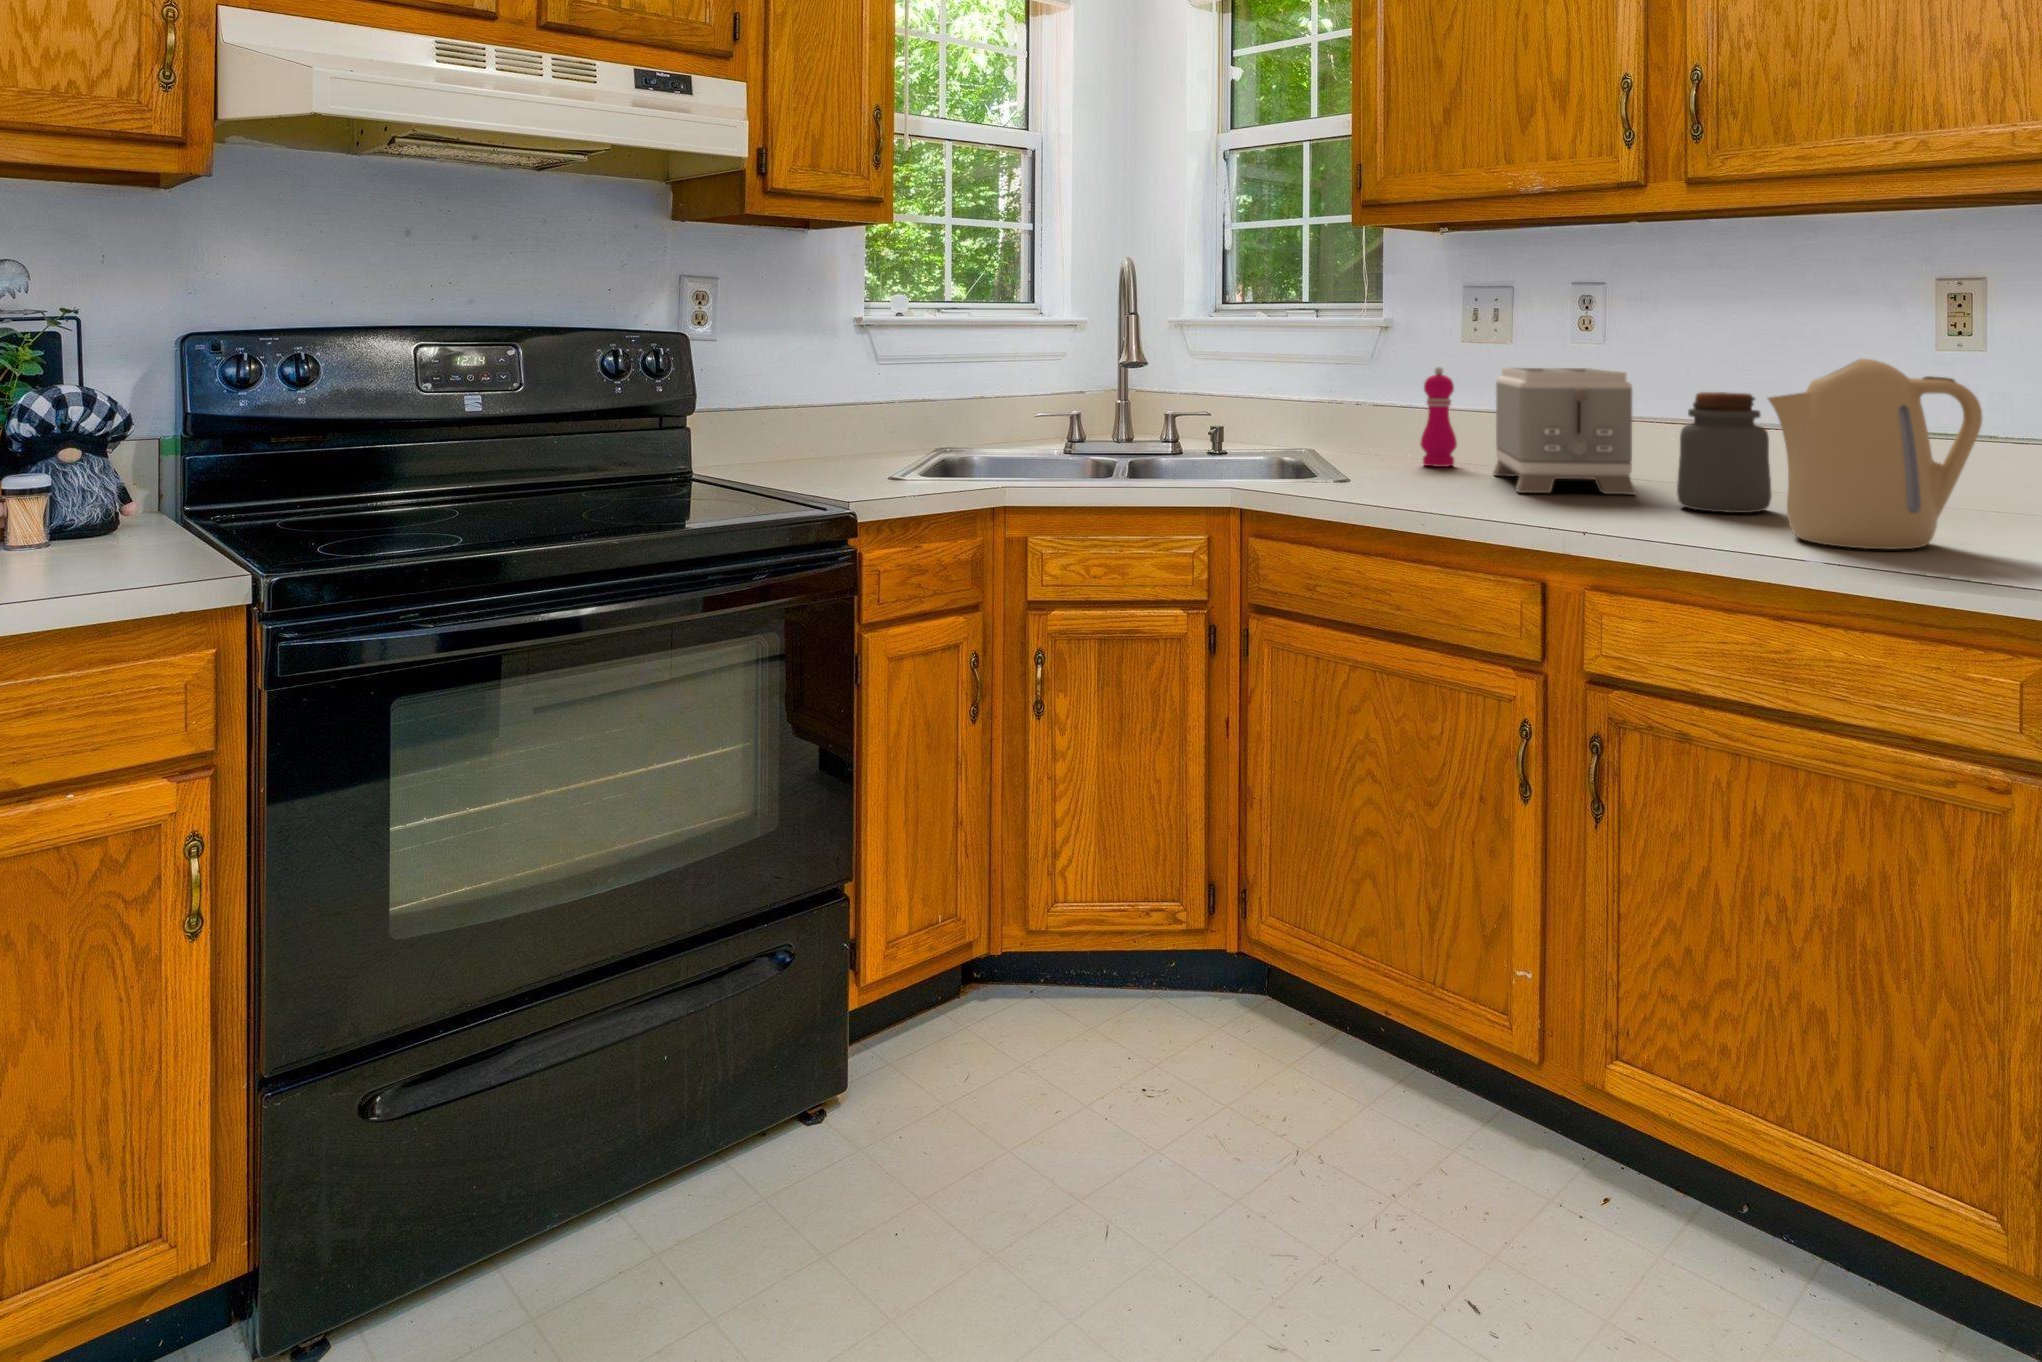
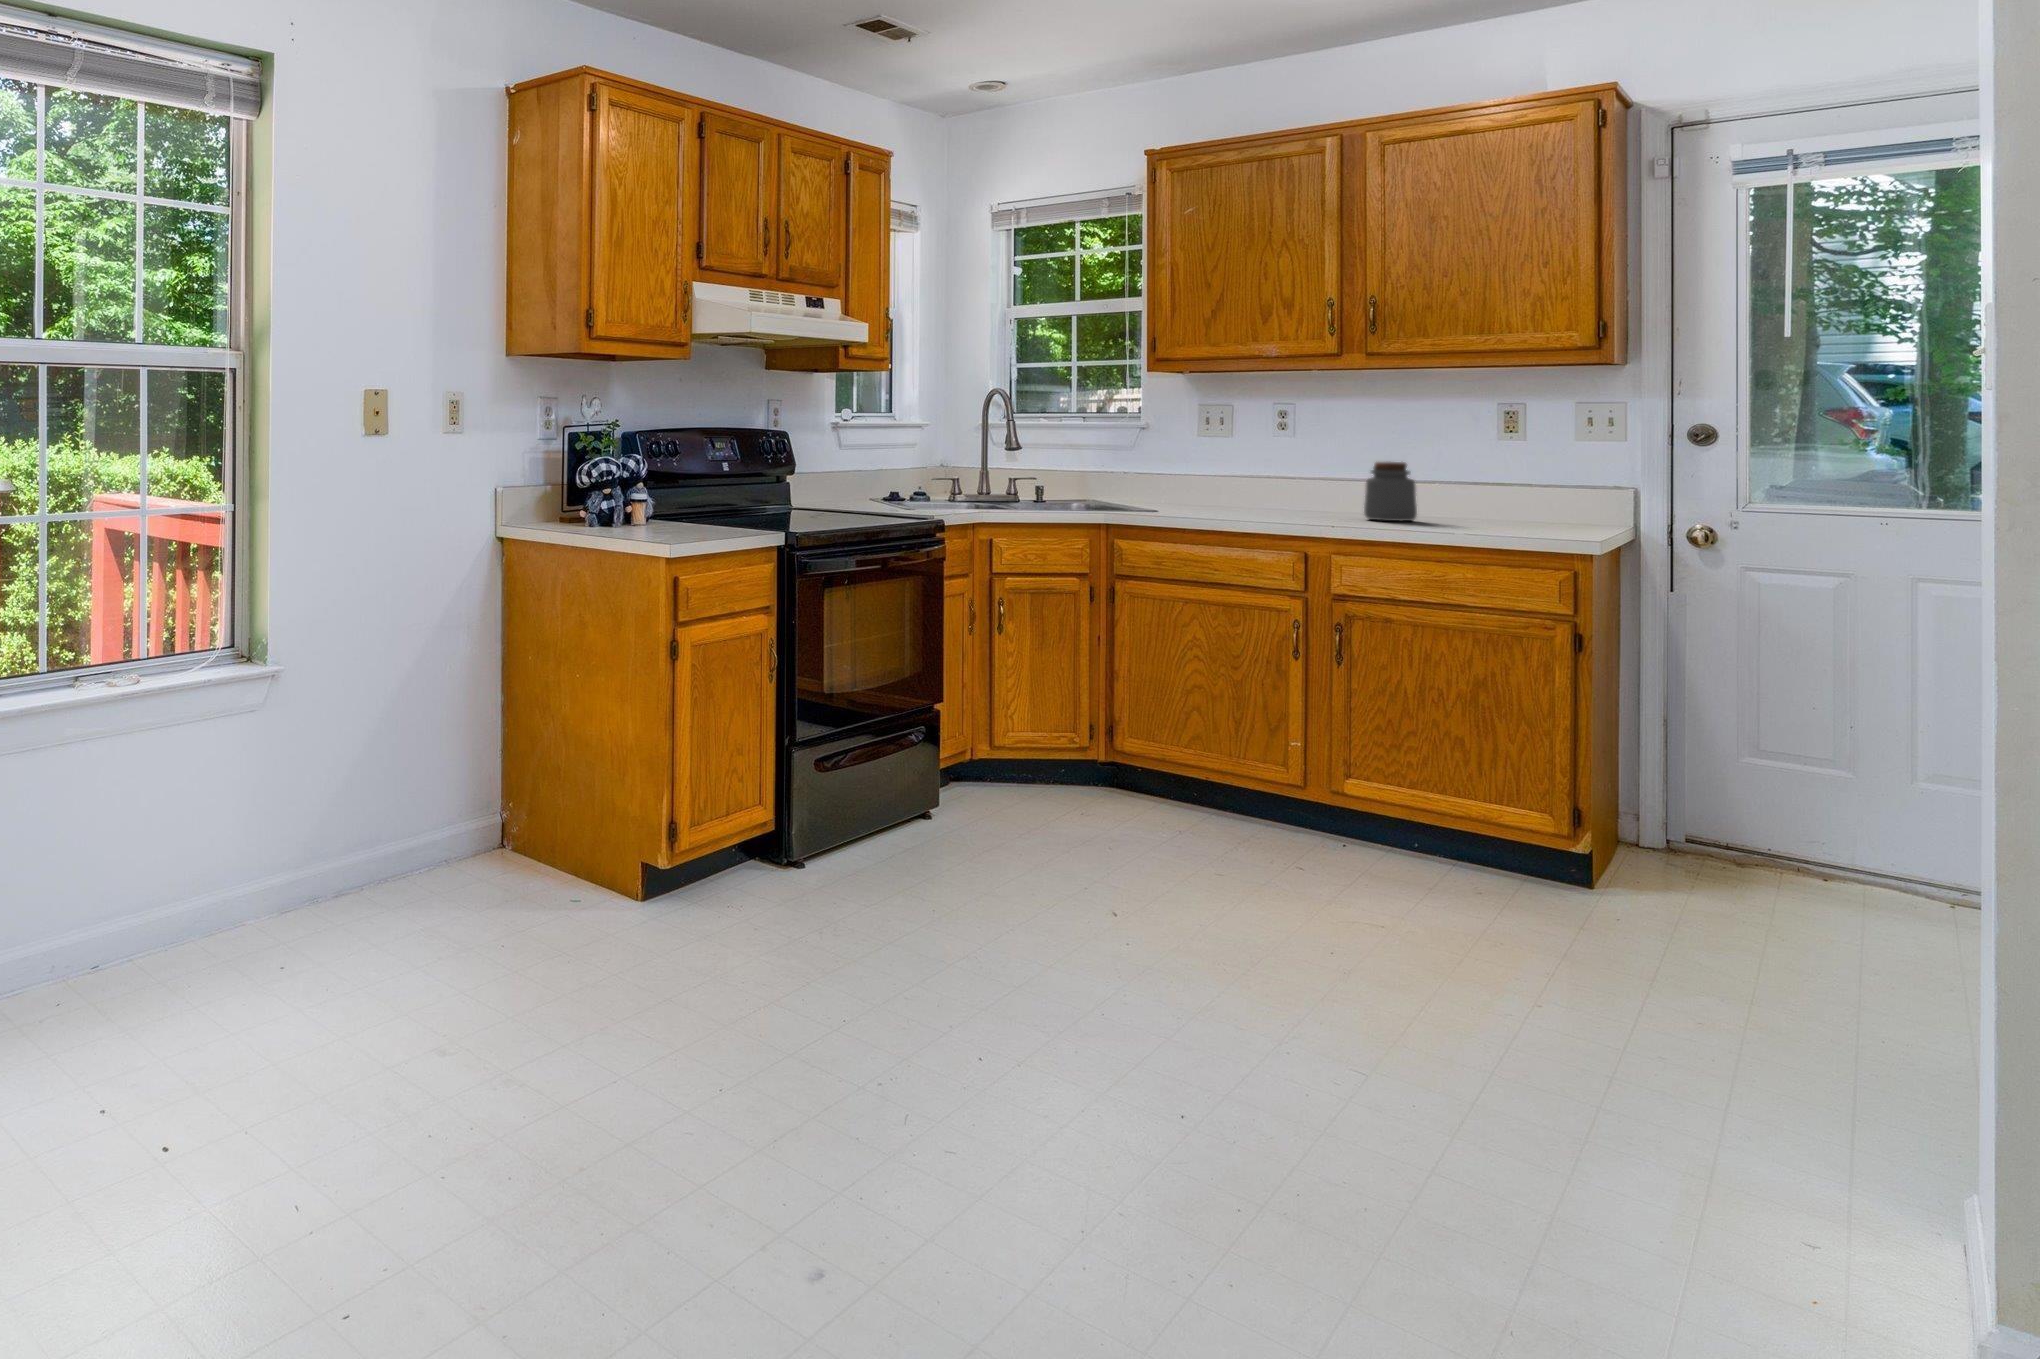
kettle: present [1768,358,1982,549] -> none [1429,444,1538,531]
pepper mill: present [1421,367,1457,467] -> none [1178,450,1200,506]
toaster: present [1493,368,1636,495] -> none [1231,450,1333,516]

